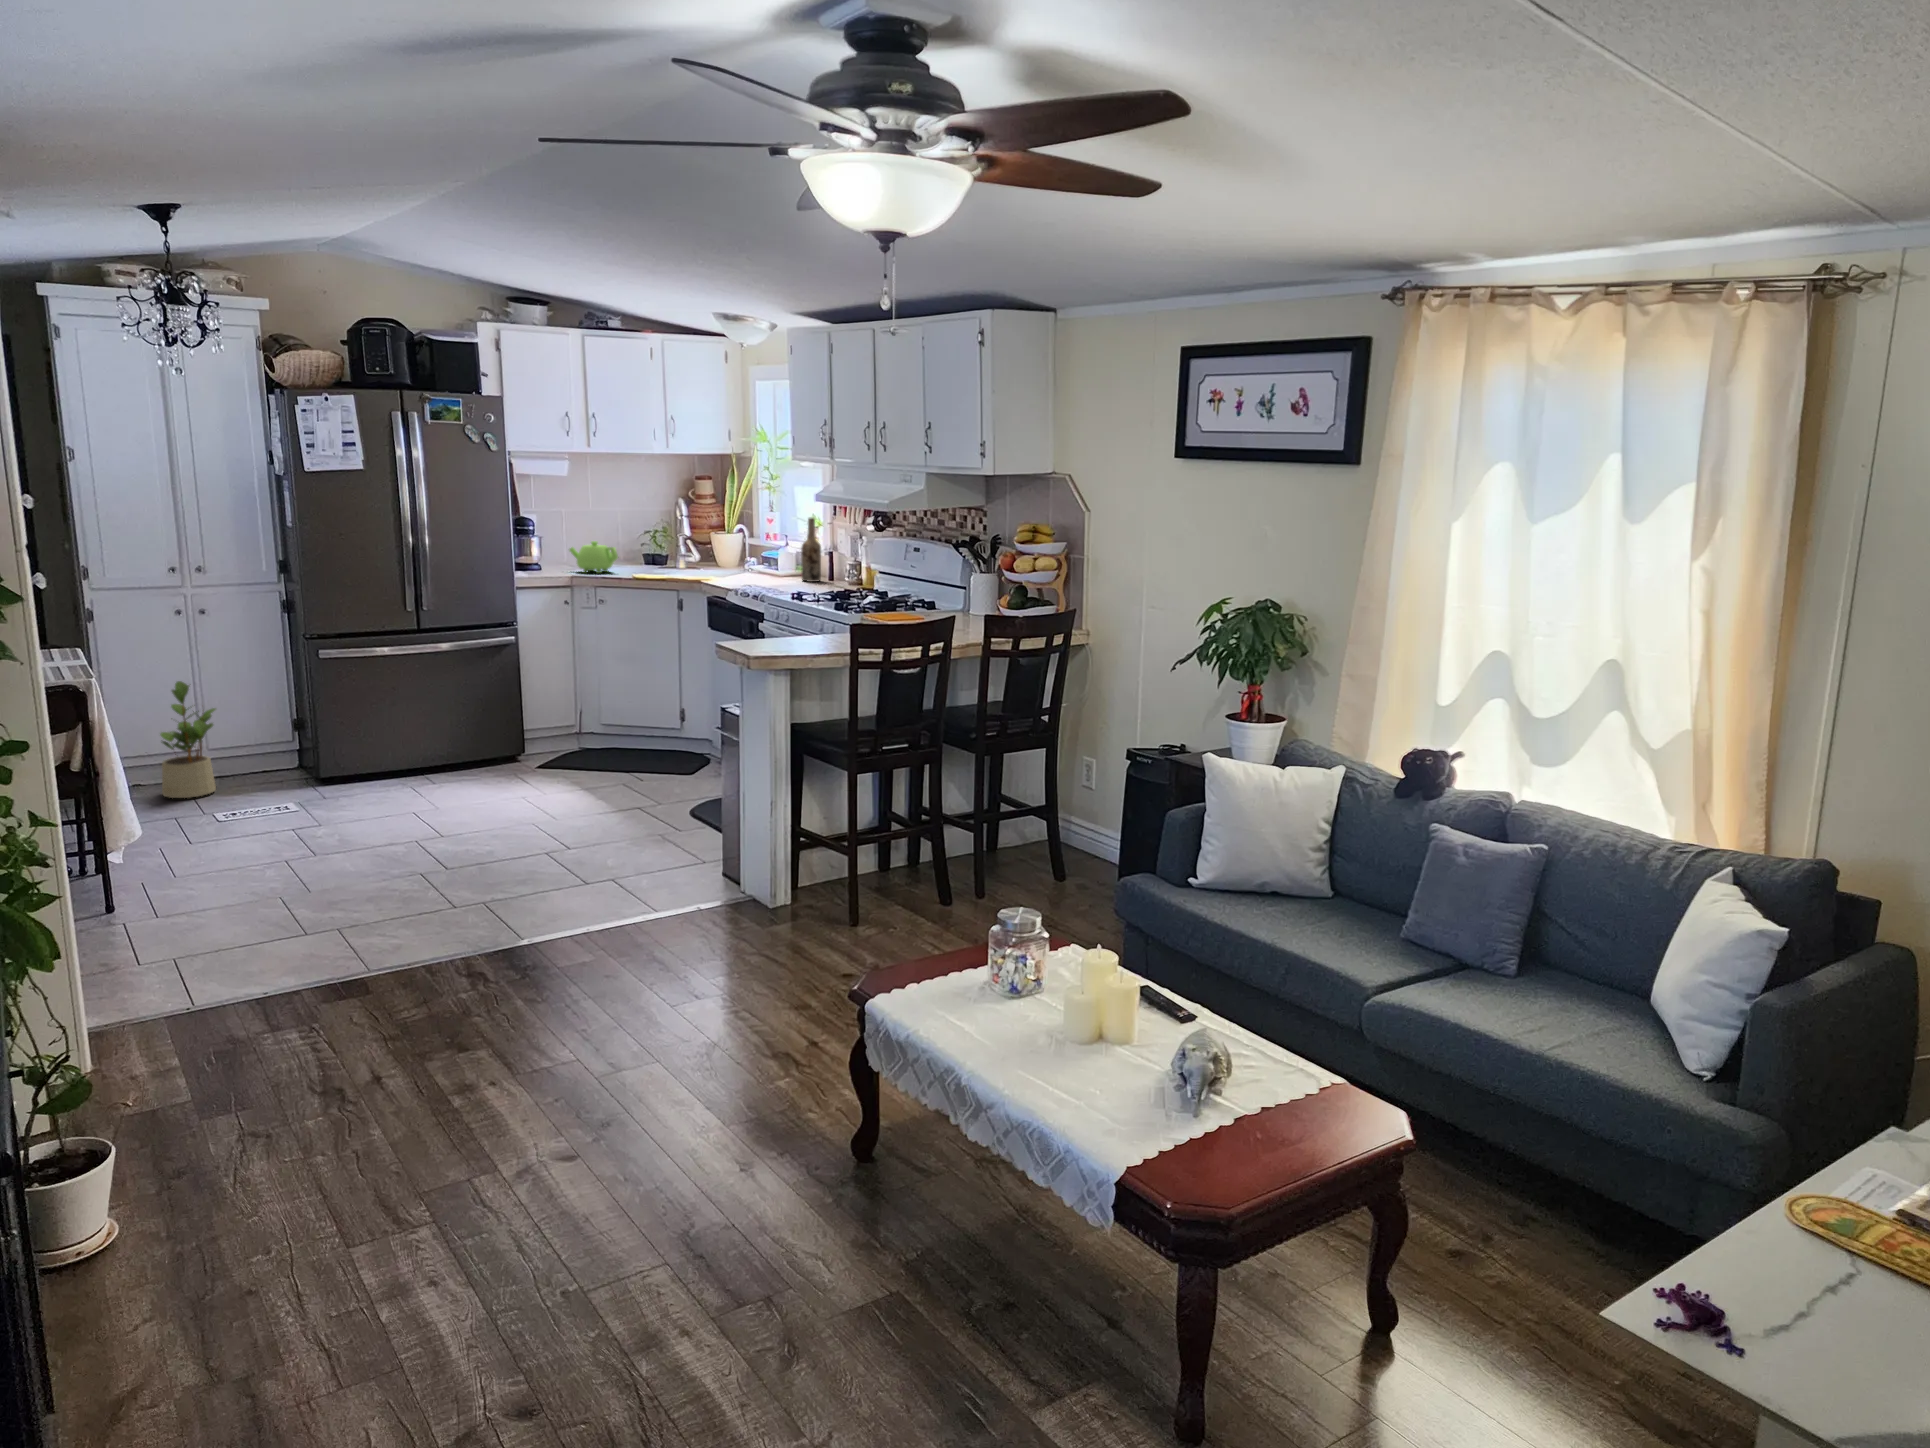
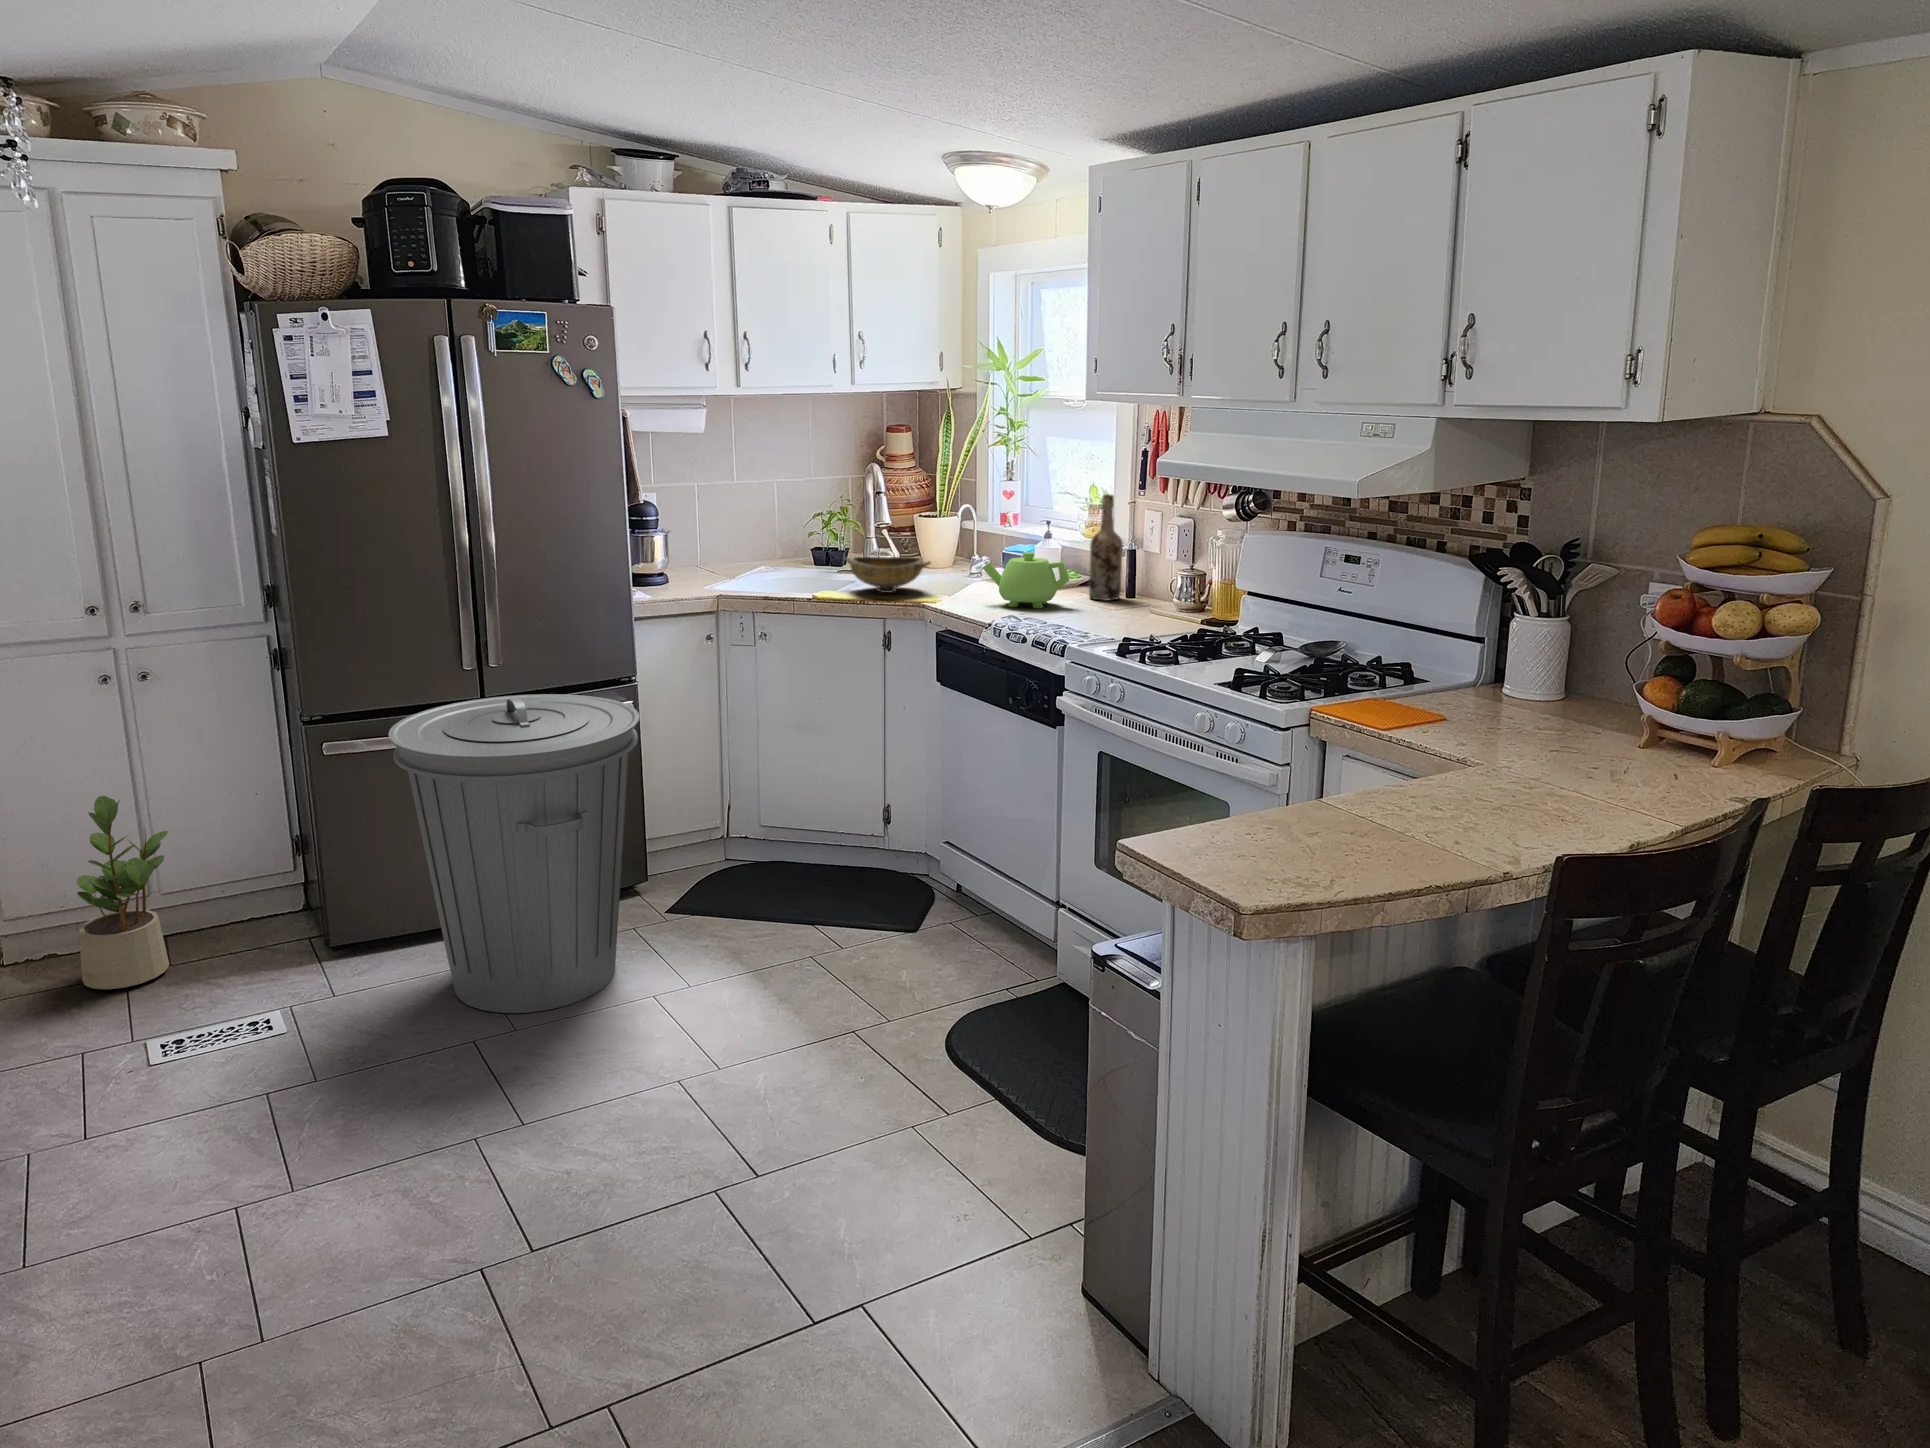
teapot: present [569,541,618,573] -> present [983,552,1069,608]
bowl: none [652,554,705,576] -> present [845,557,931,593]
trash can: none [360,624,513,806] -> present [388,694,640,1013]

